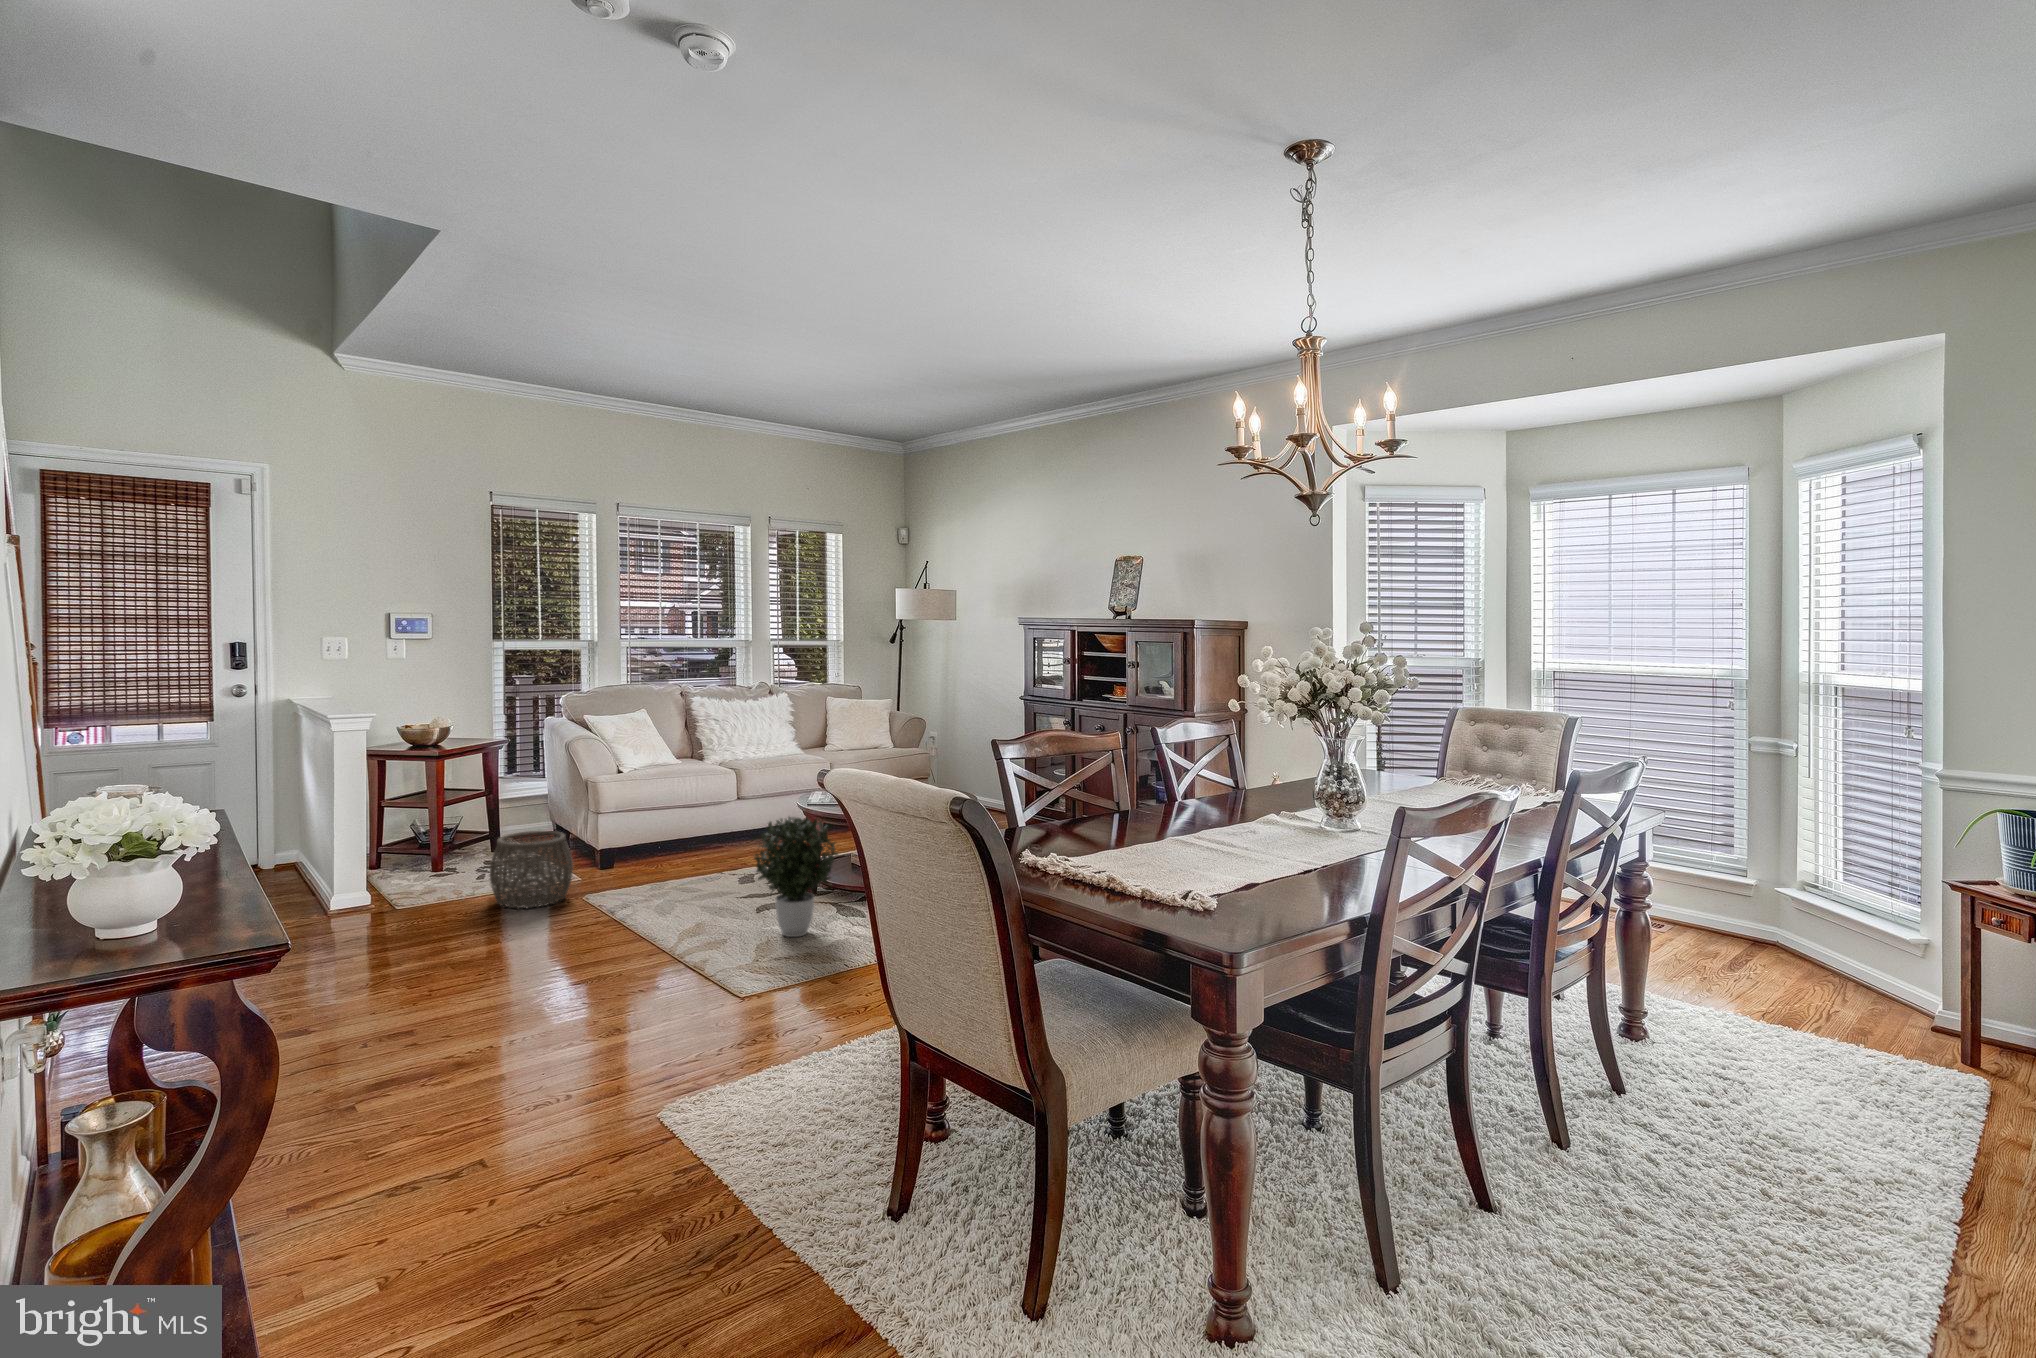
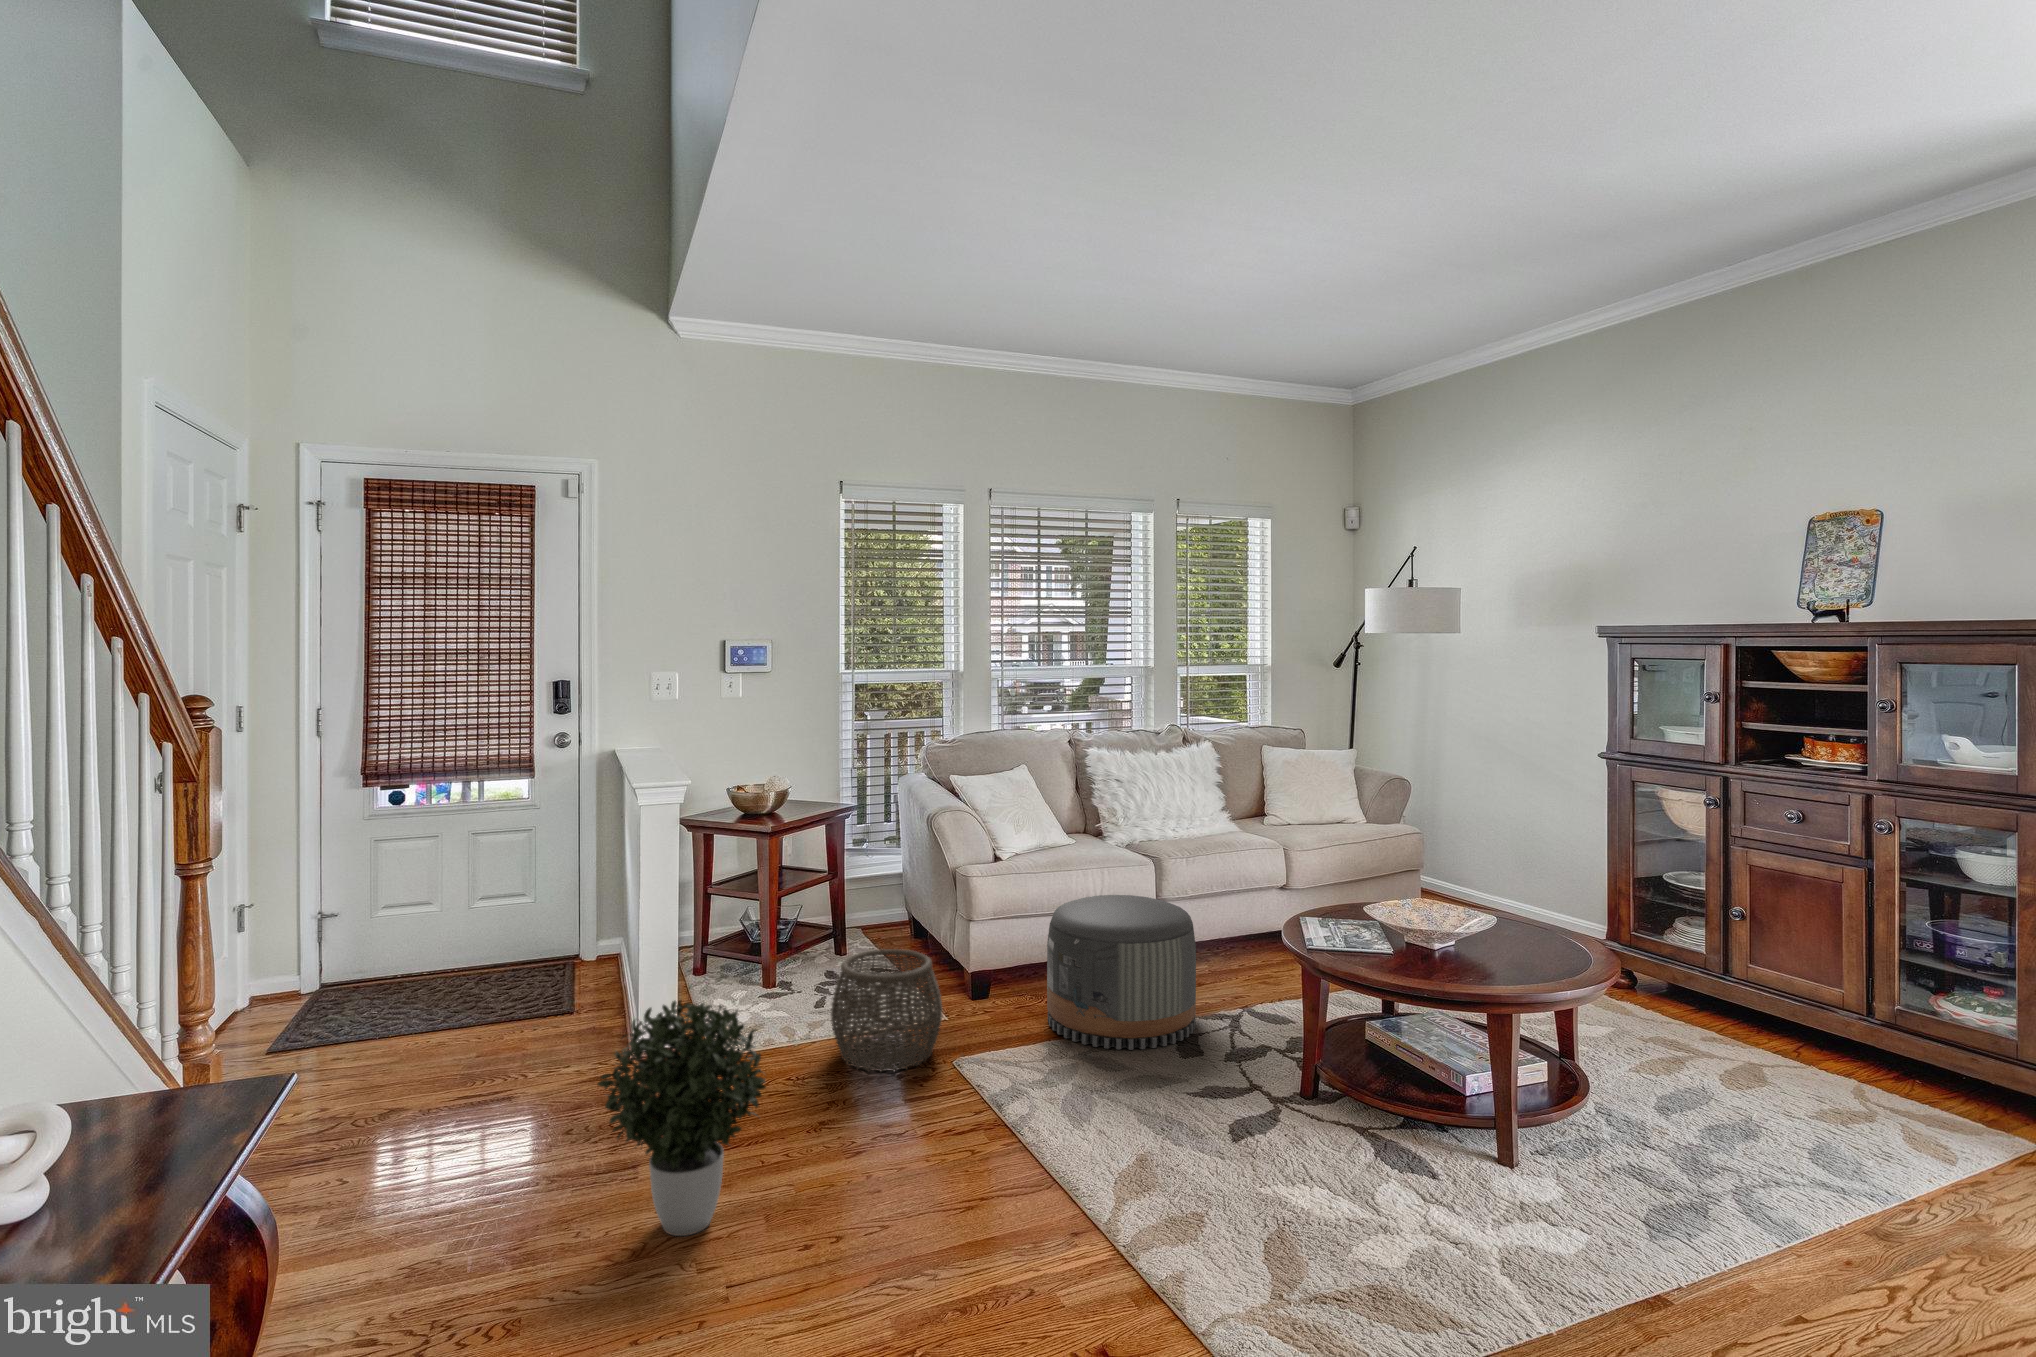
pouf: none [652,792,756,887] -> present [1047,895,1196,1050]
potted plant: present [754,817,838,937] -> present [598,1001,766,1236]

